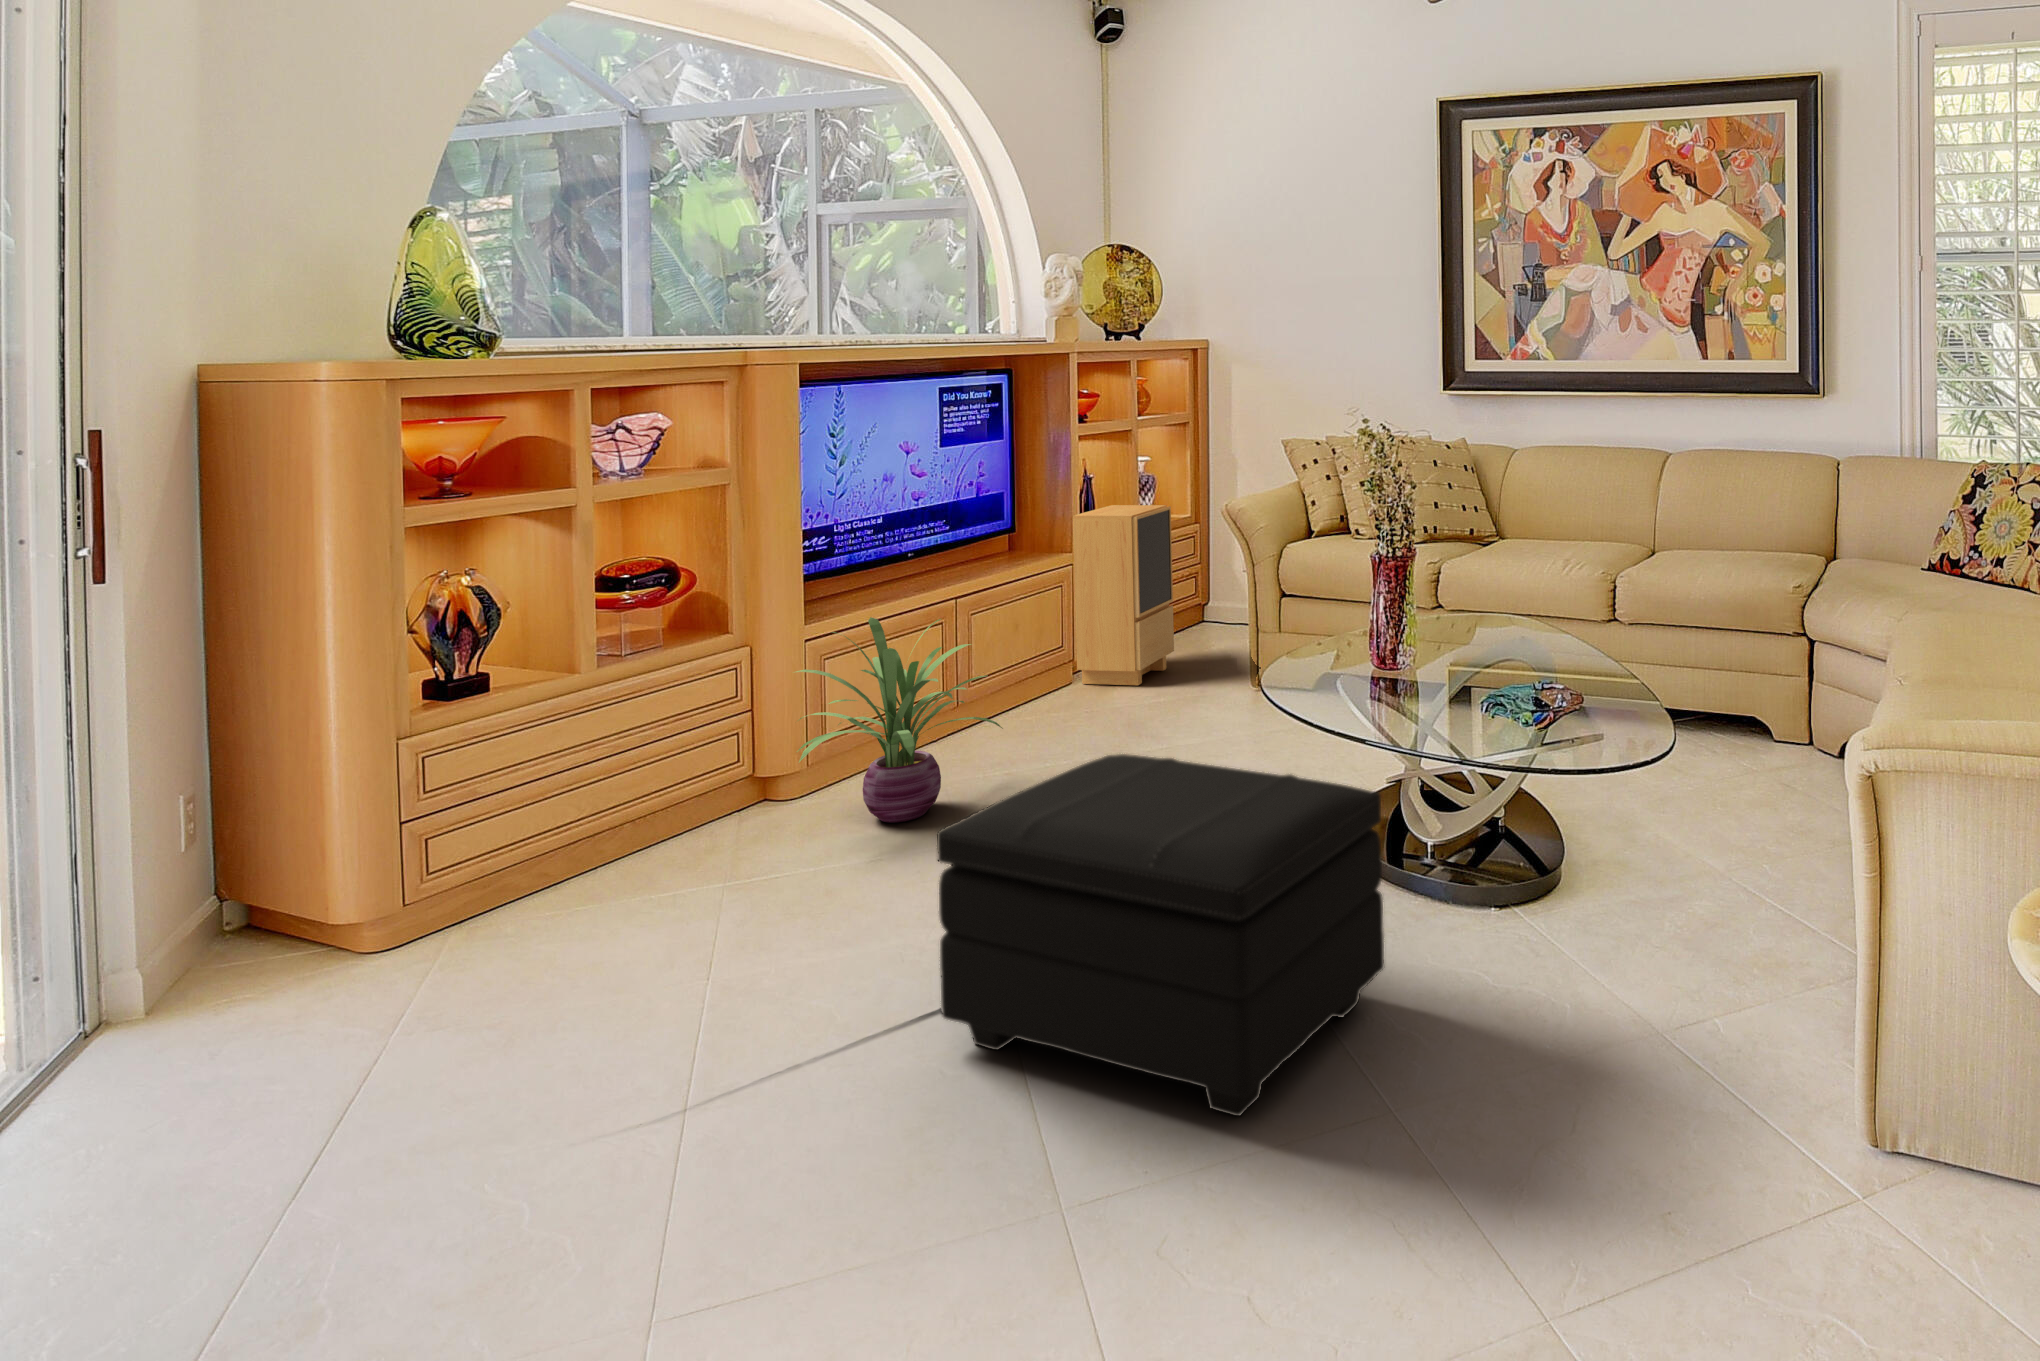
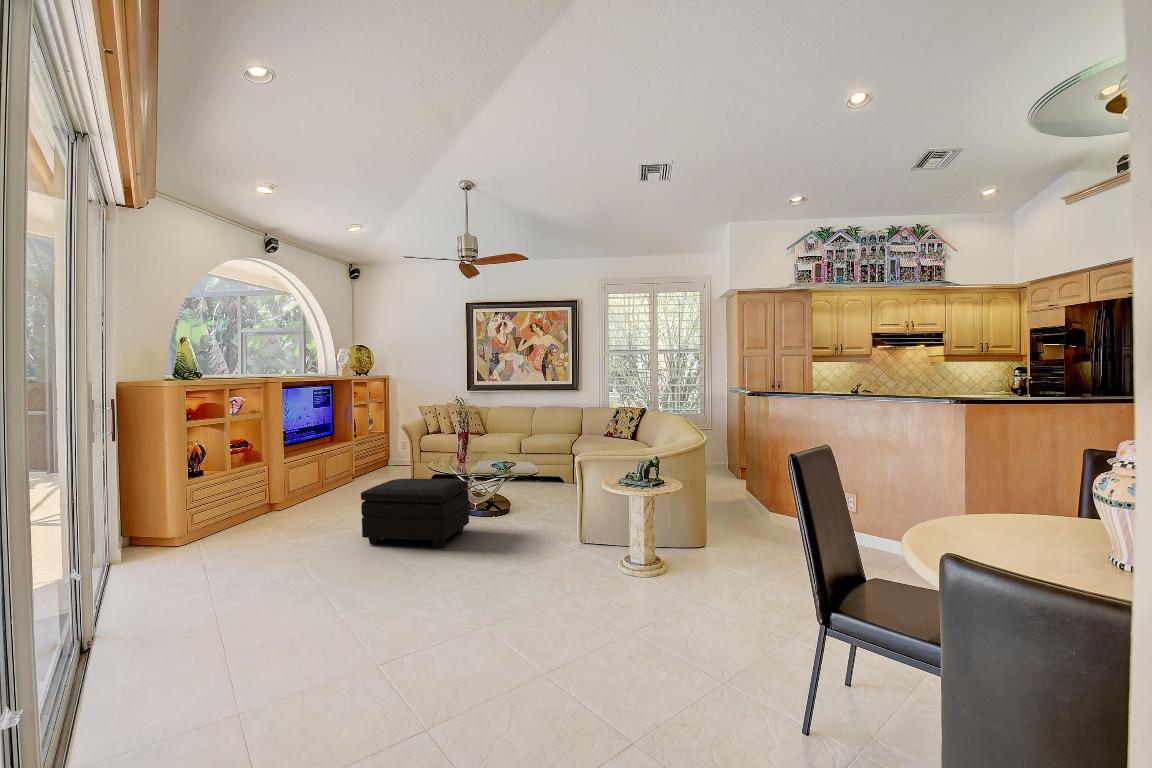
speaker: present [1073,505,1174,685] -> none [354,426,384,481]
decorative plant: present [796,617,1003,823] -> none [284,454,350,512]

